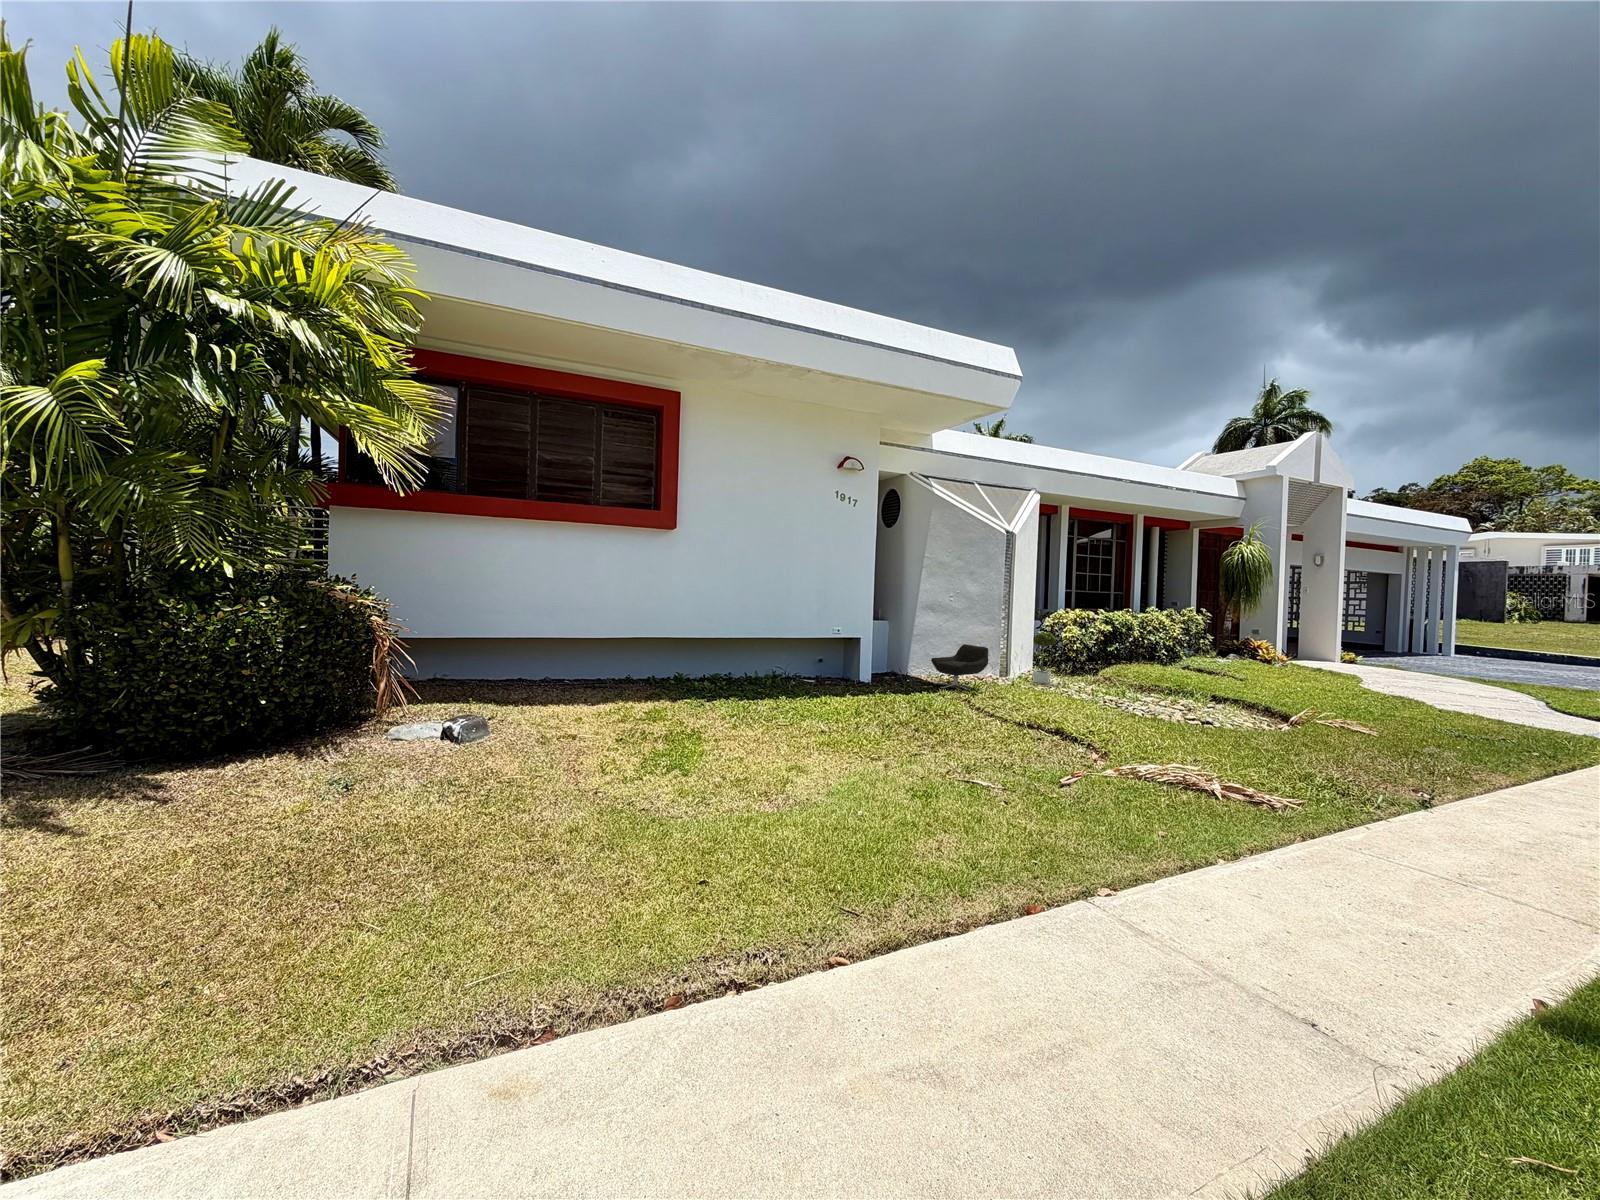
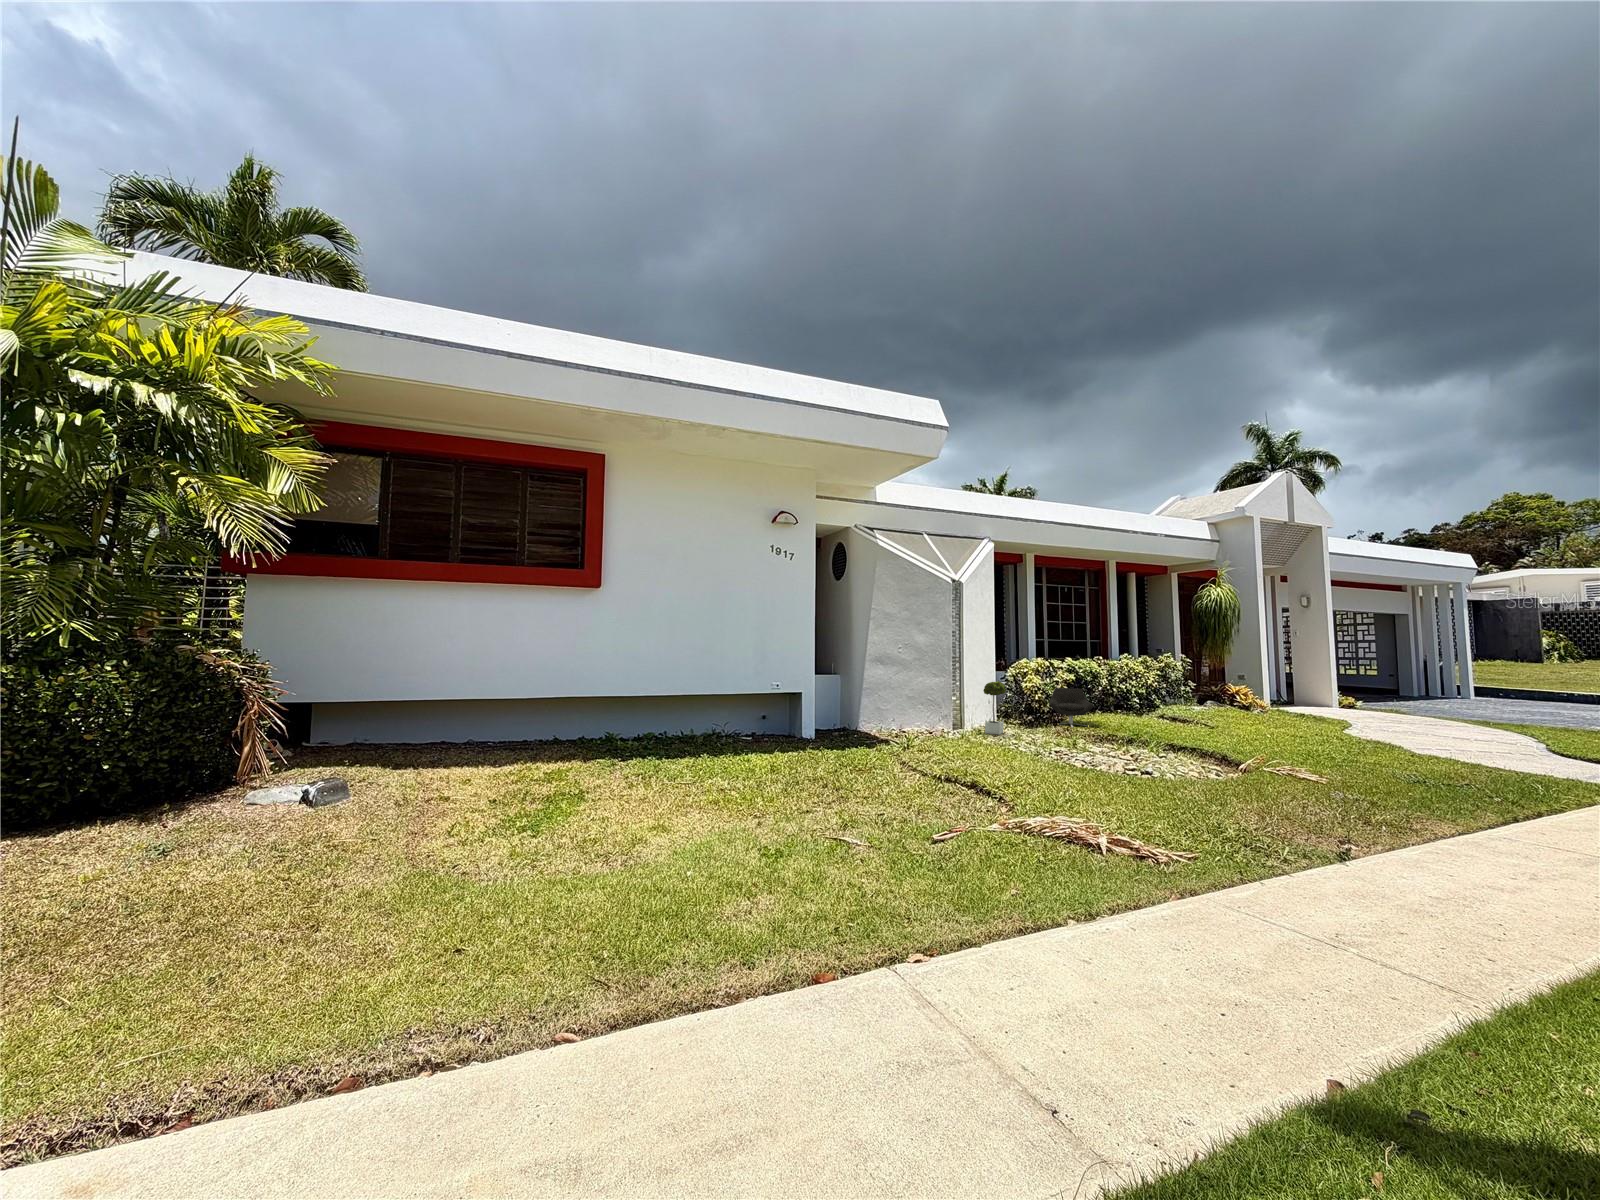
lounge chair: present [931,644,988,690] -> present [1050,688,1093,727]

